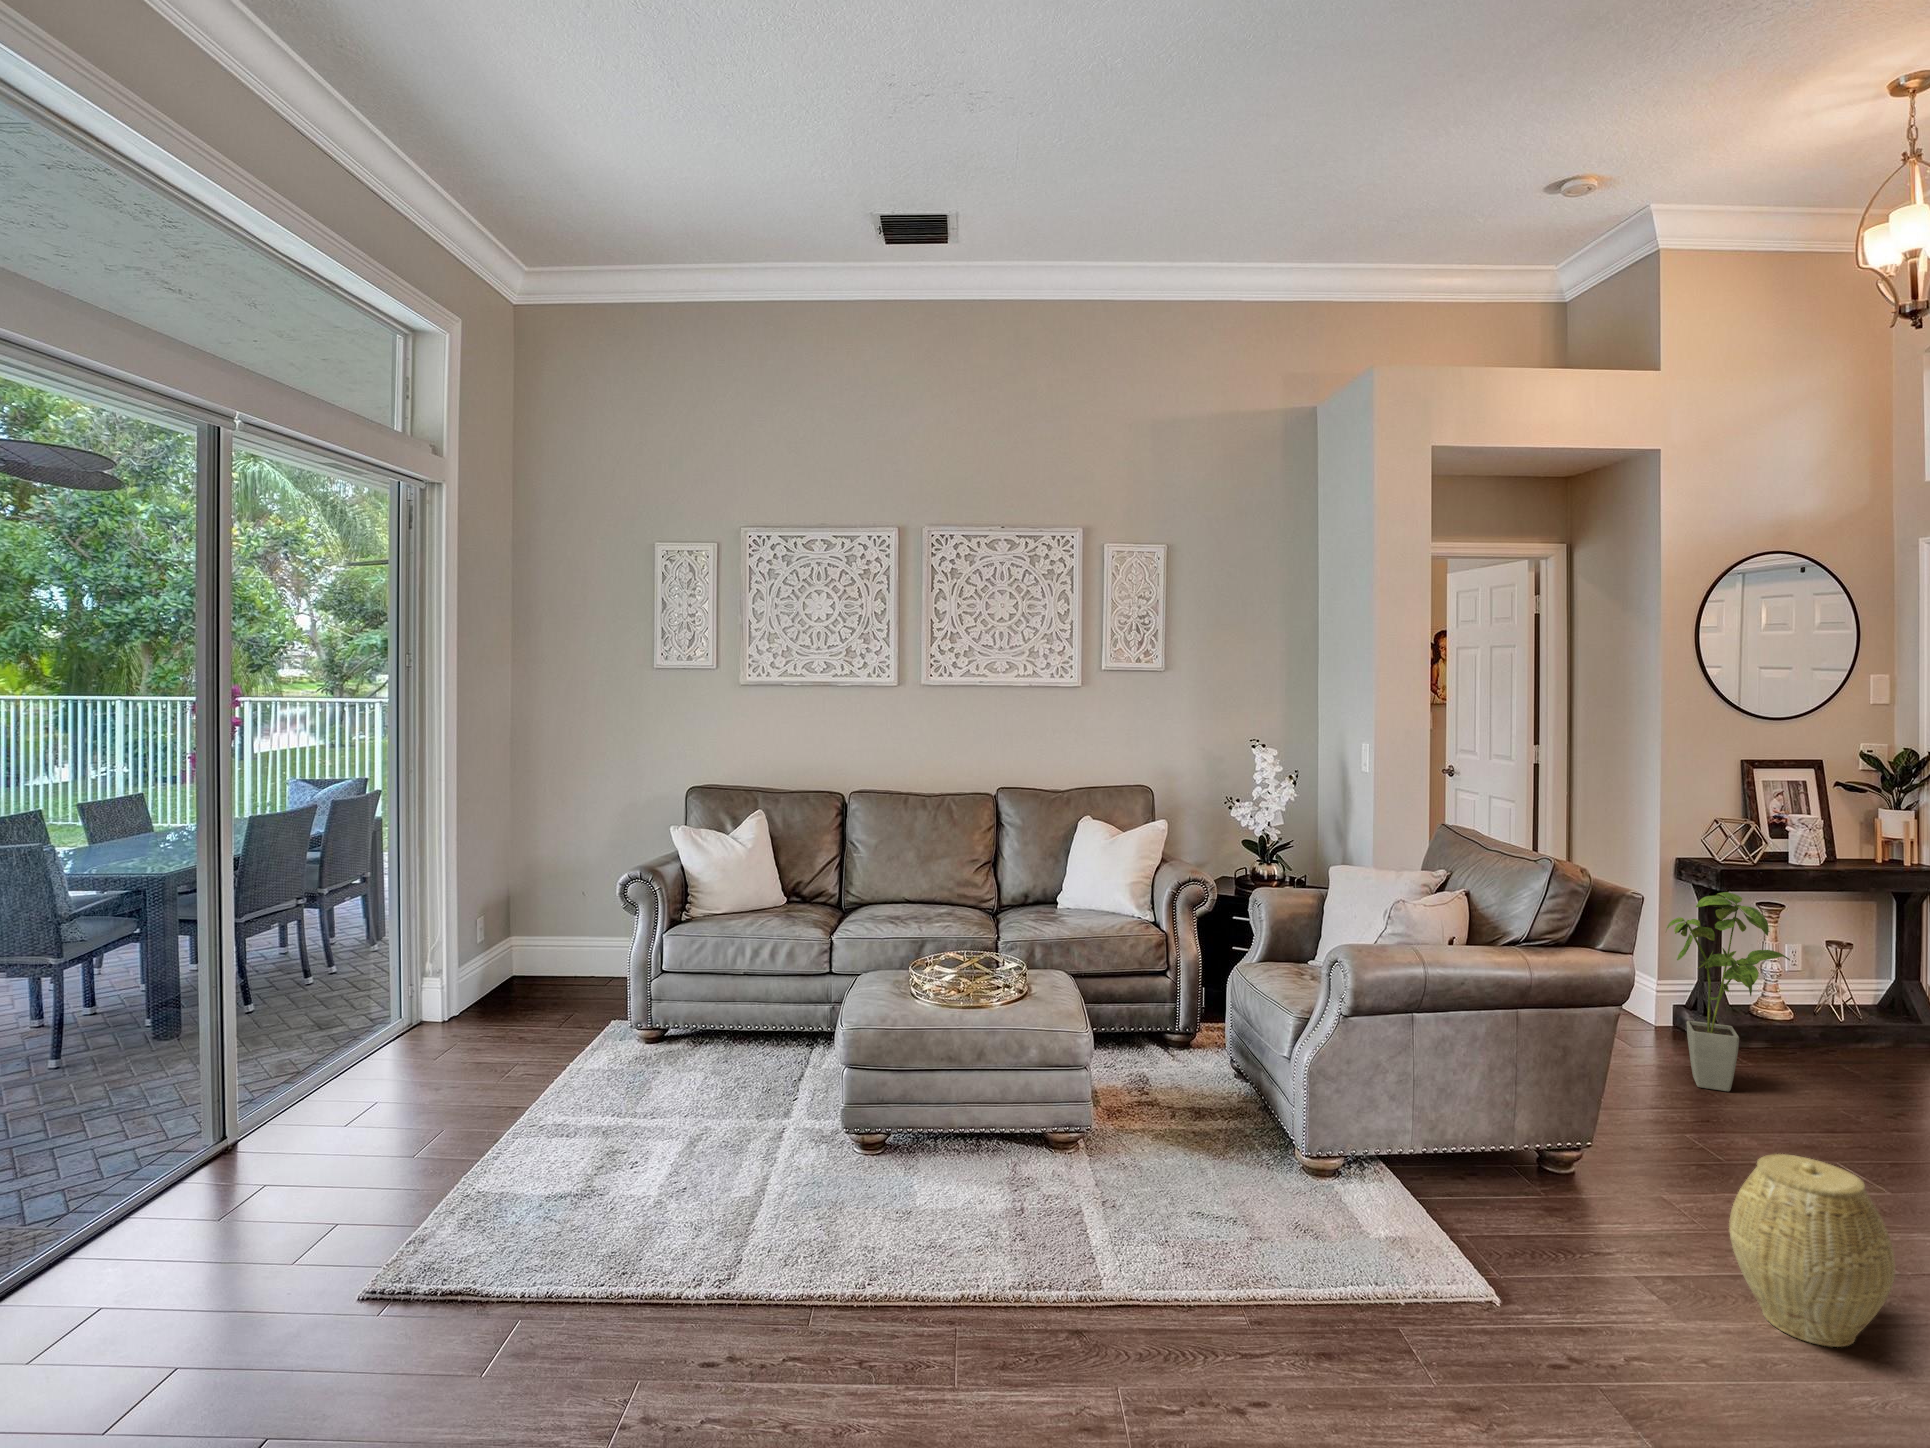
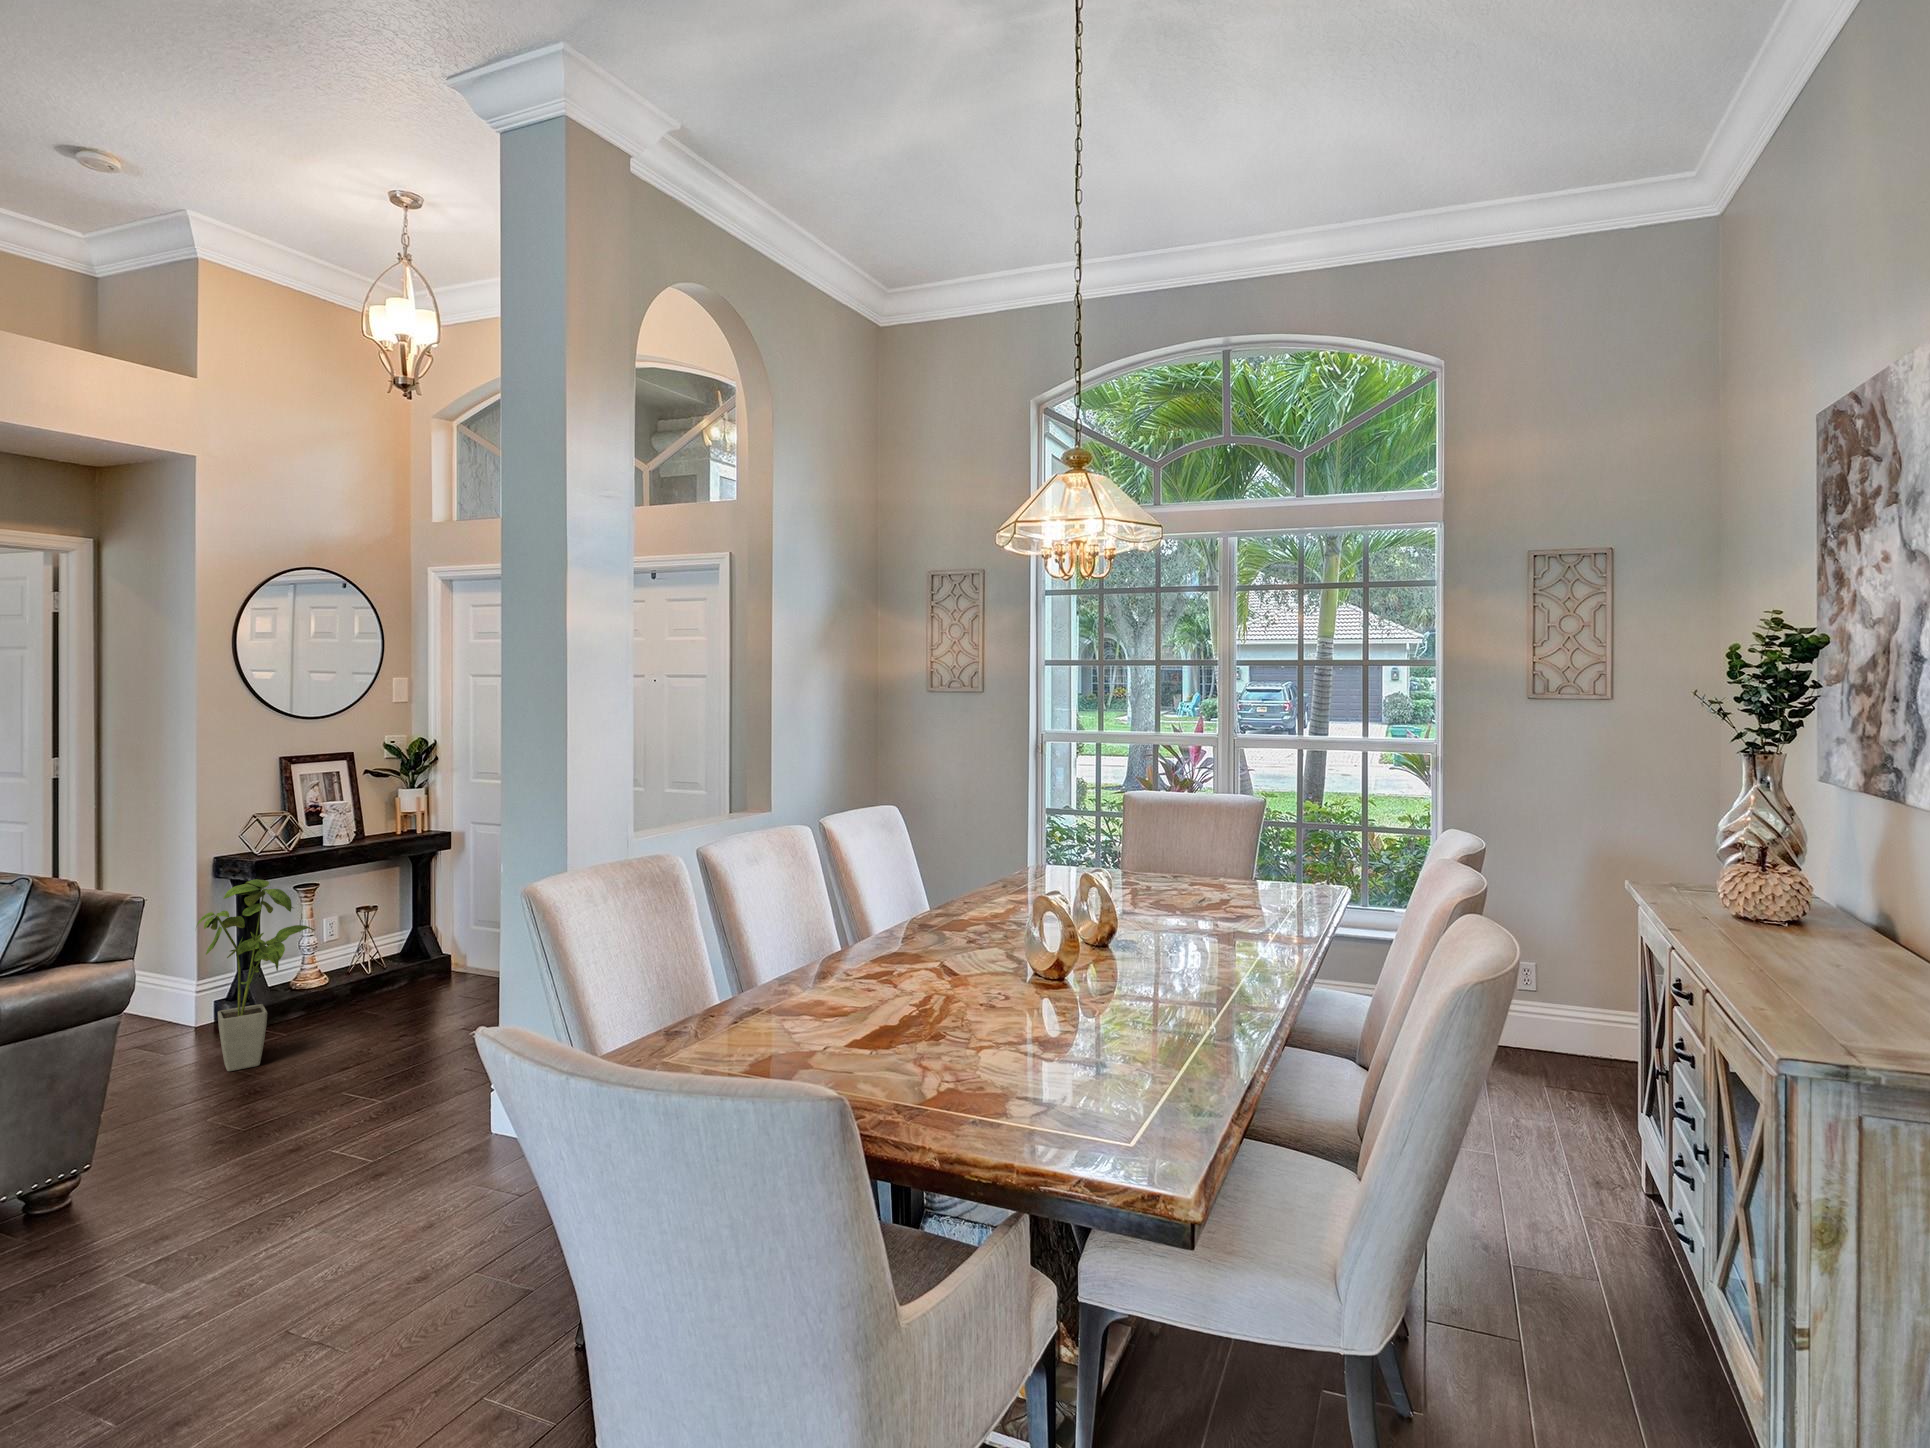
woven basket: present [1729,1154,1895,1347] -> none [221,1091,361,1256]

